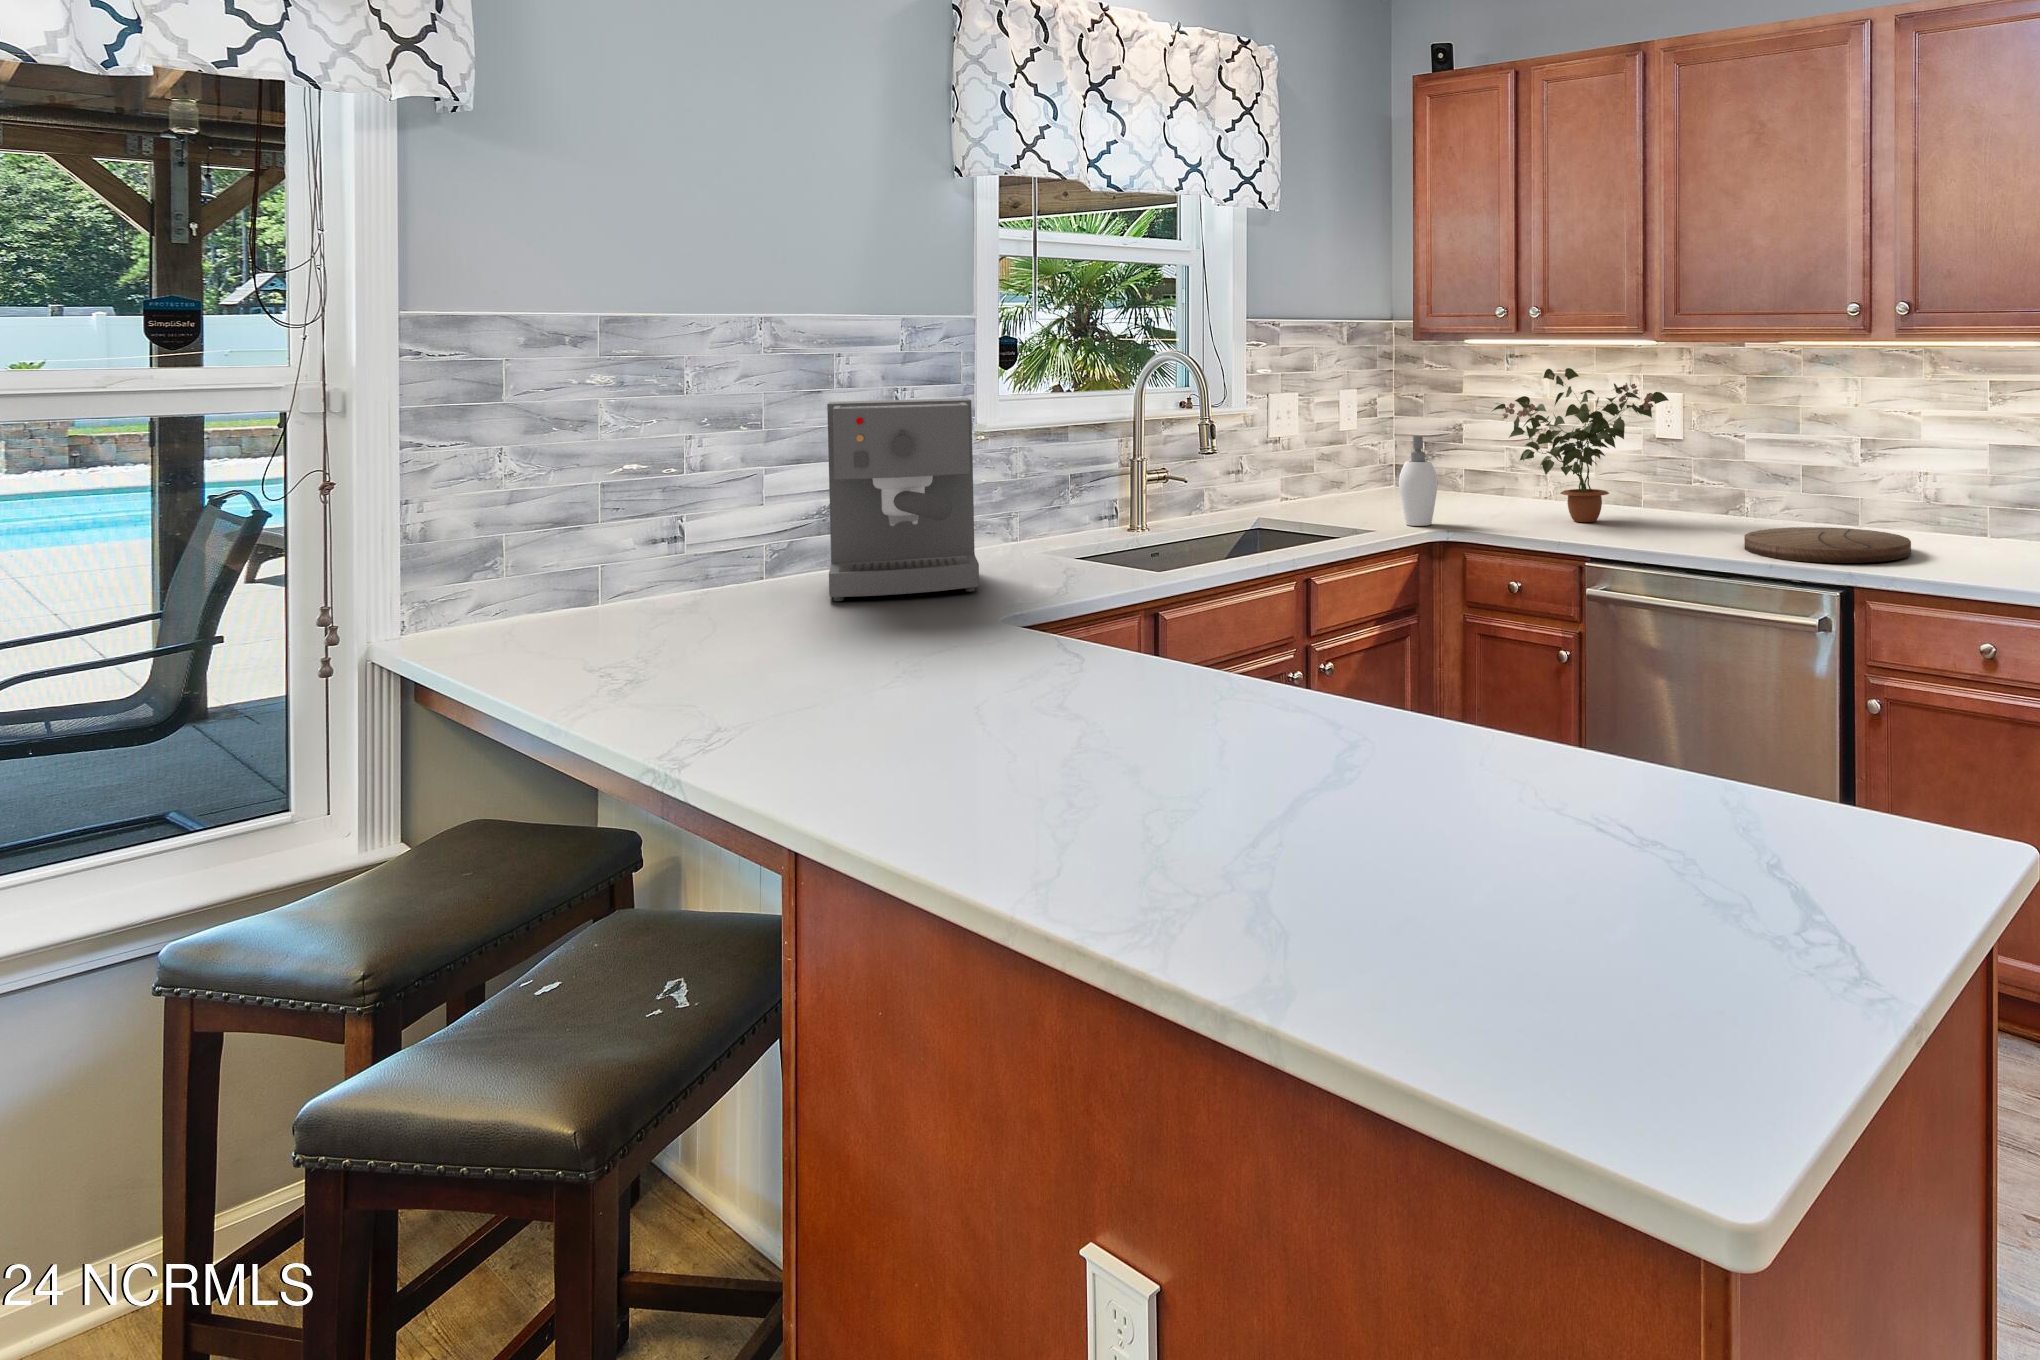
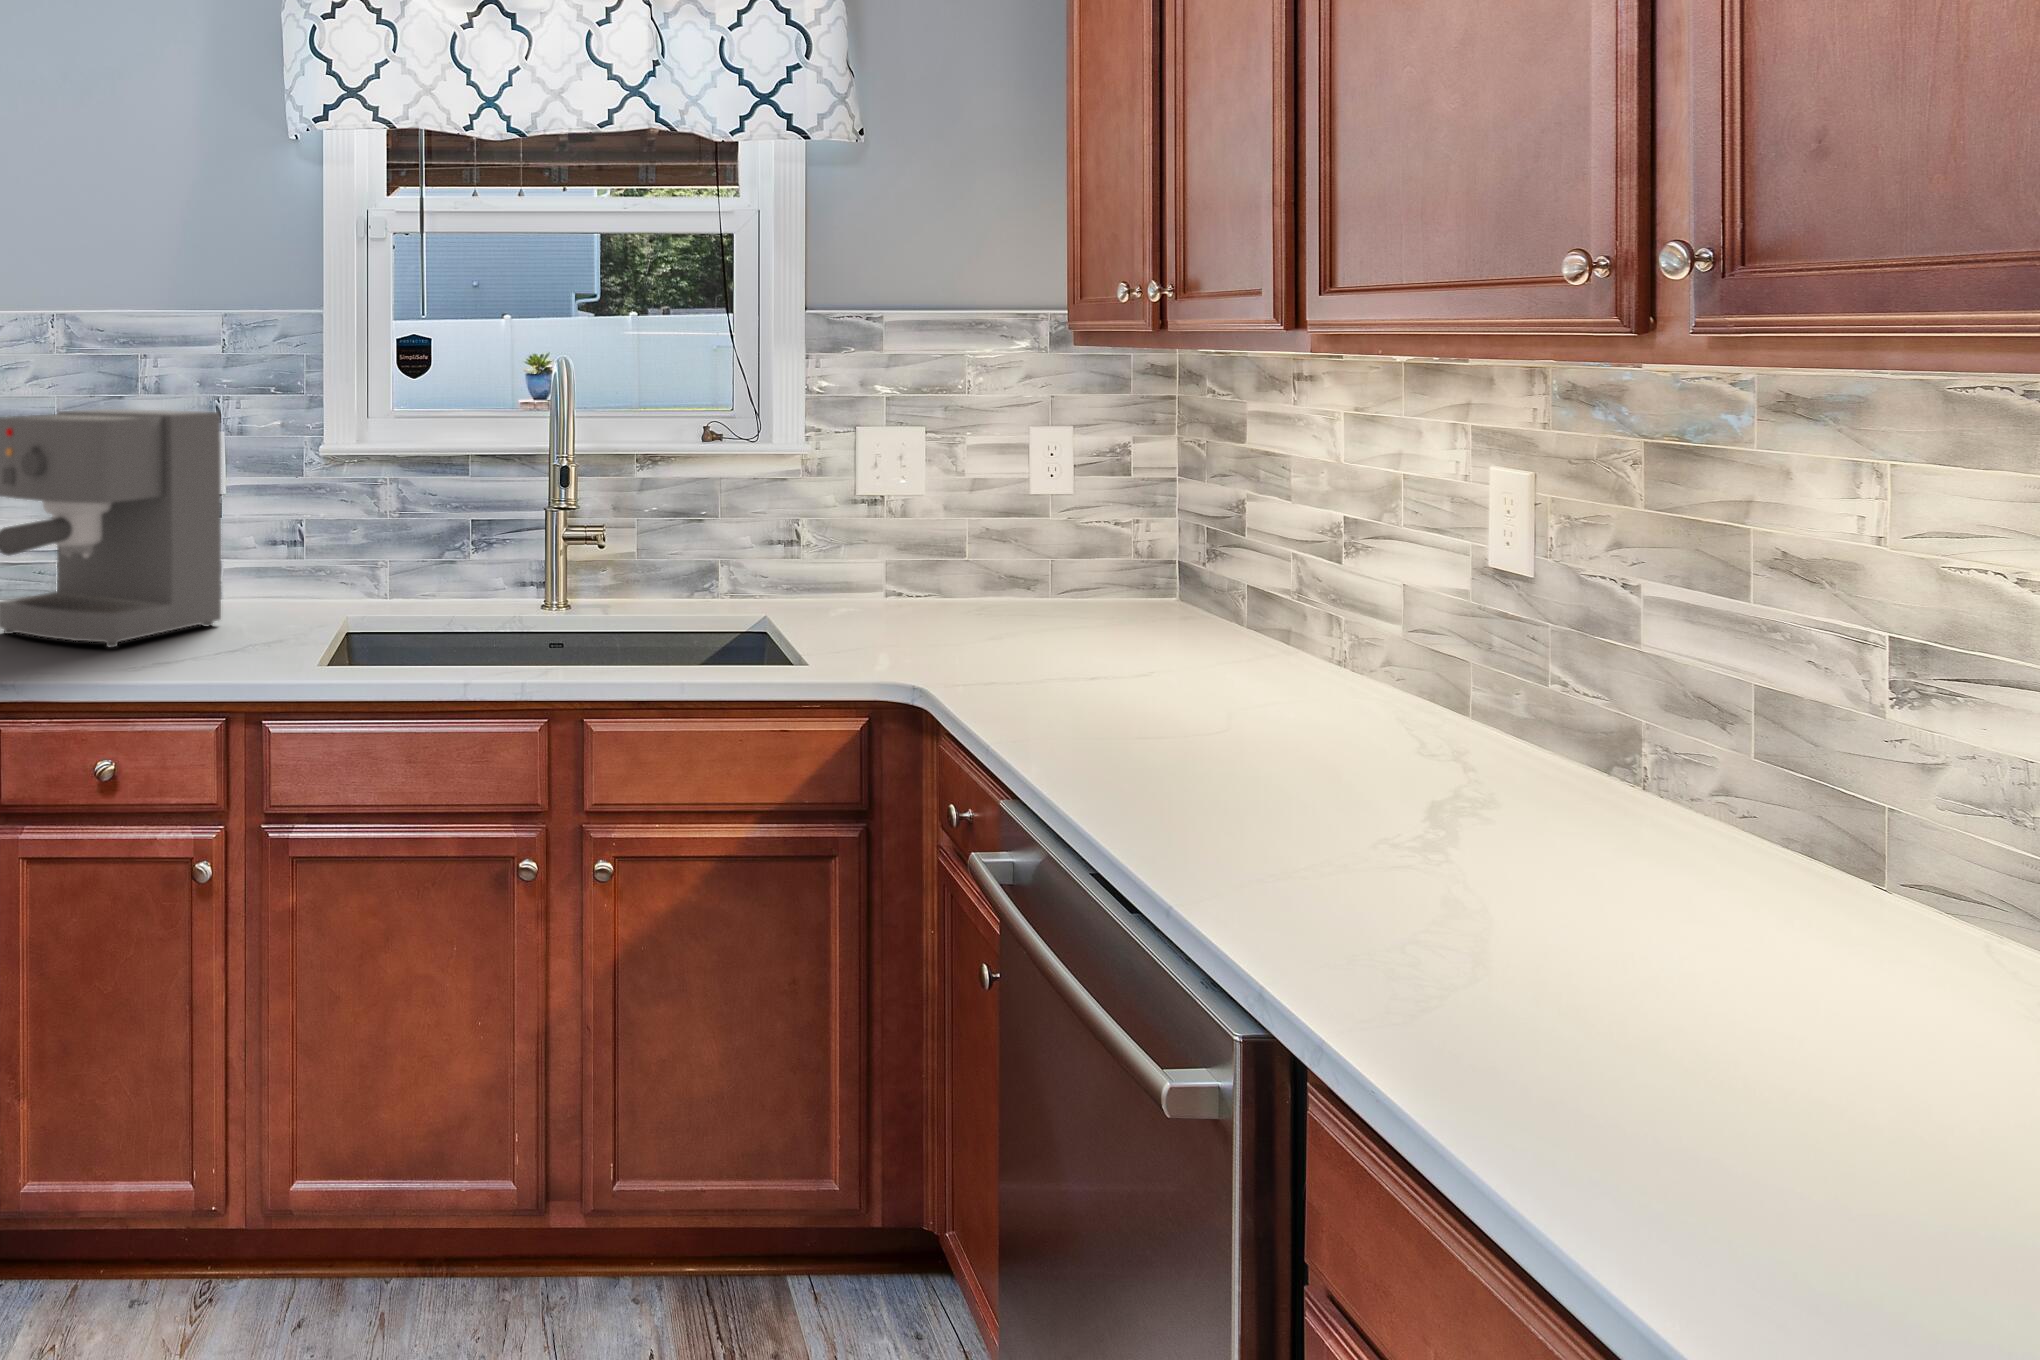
potted plant: present [1492,368,1669,522] -> none [1067,405,1426,719]
soap dispenser: present [1399,435,1449,526] -> none [908,510,983,668]
cutting board: present [1744,527,1911,563] -> none [1304,812,1791,985]

